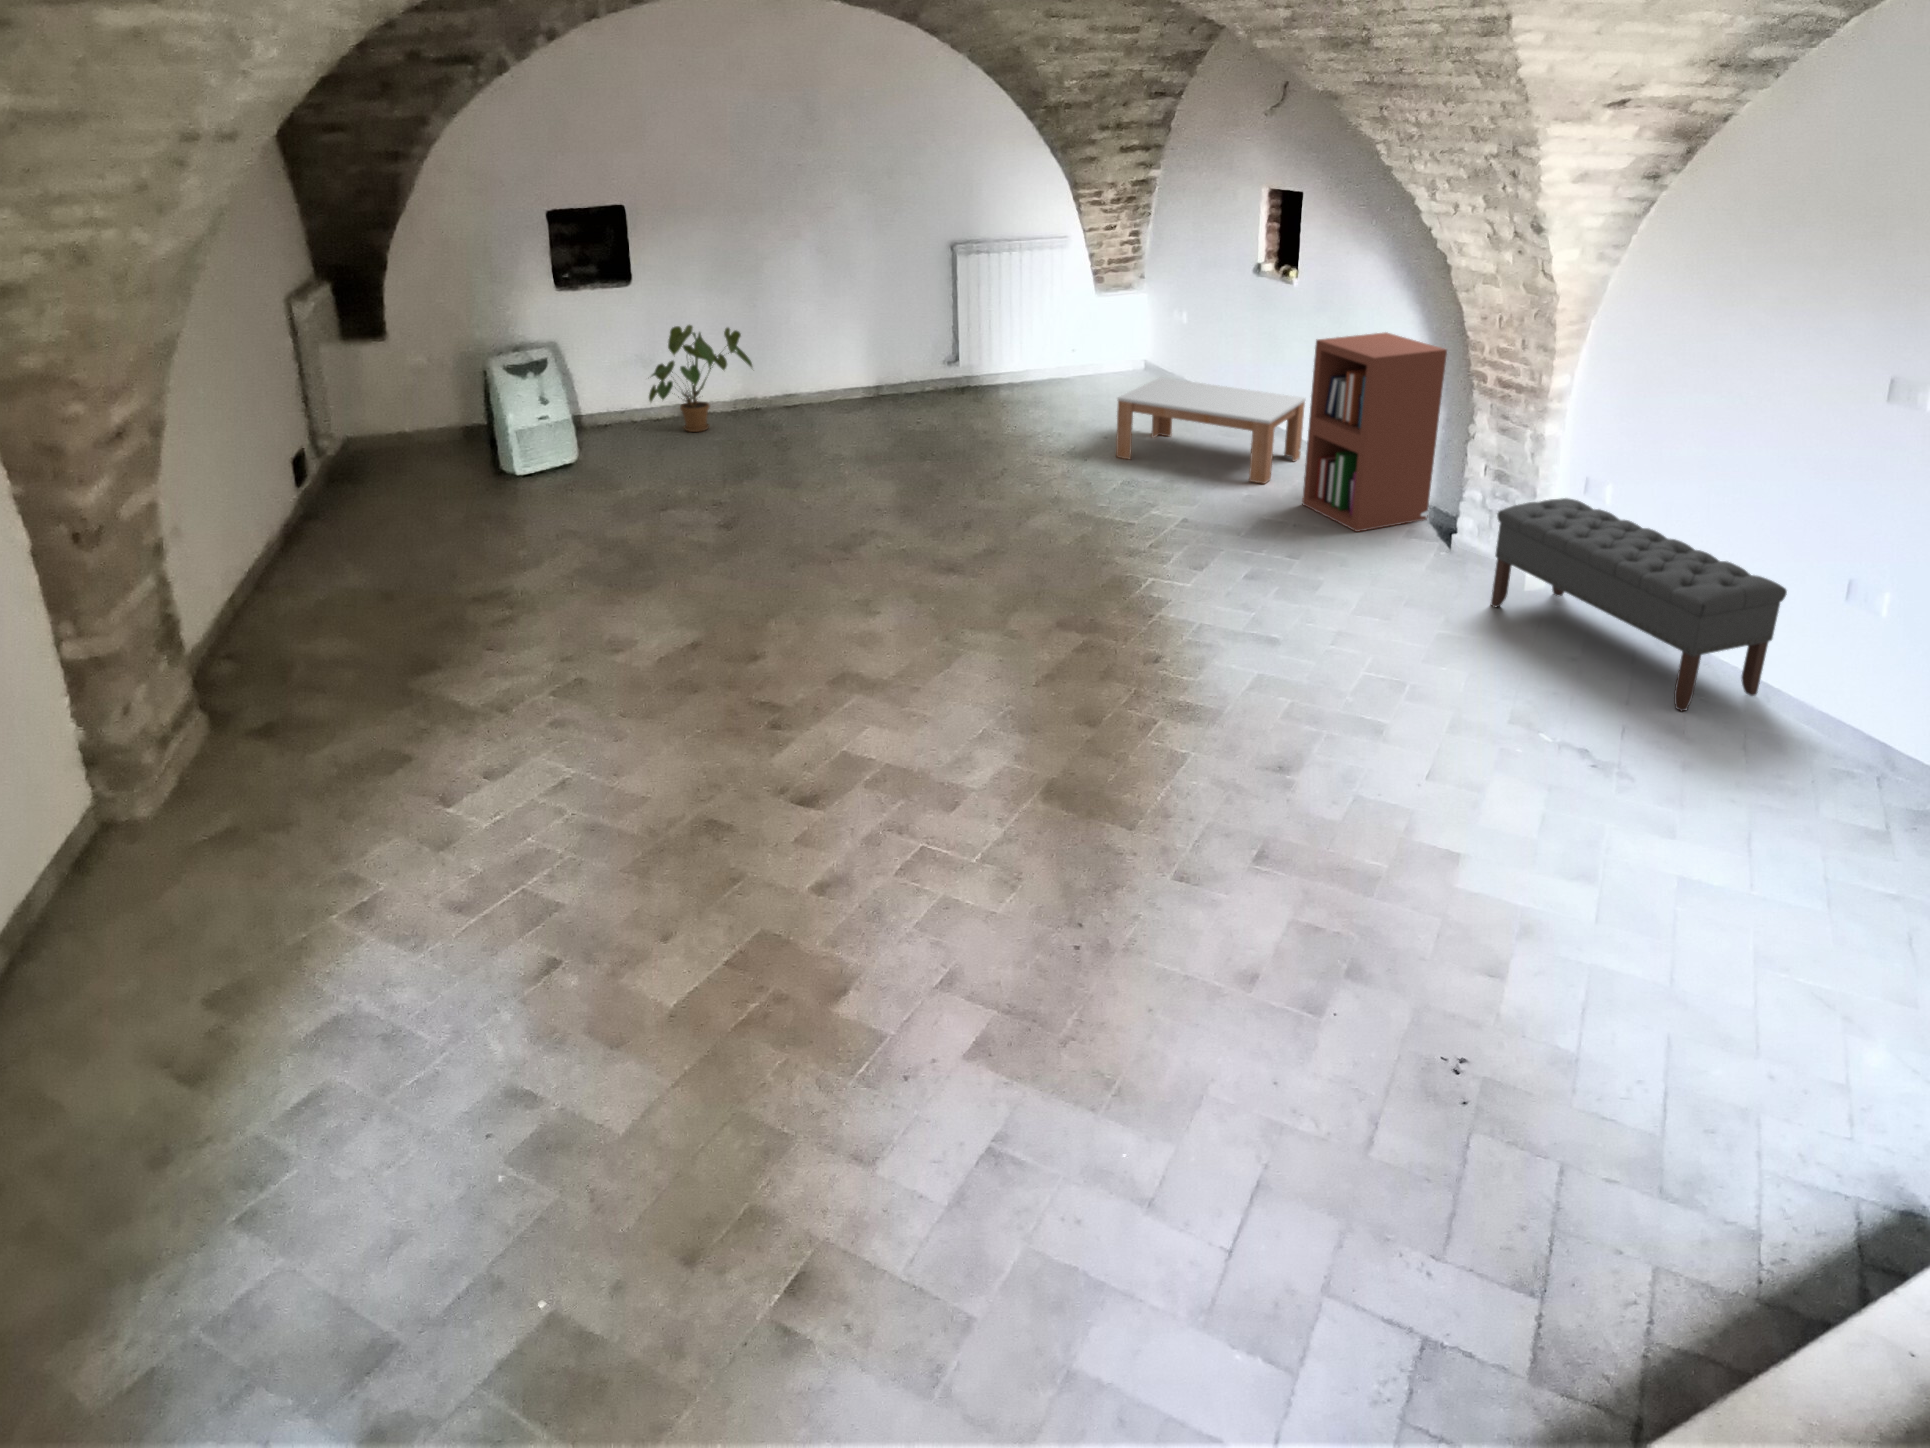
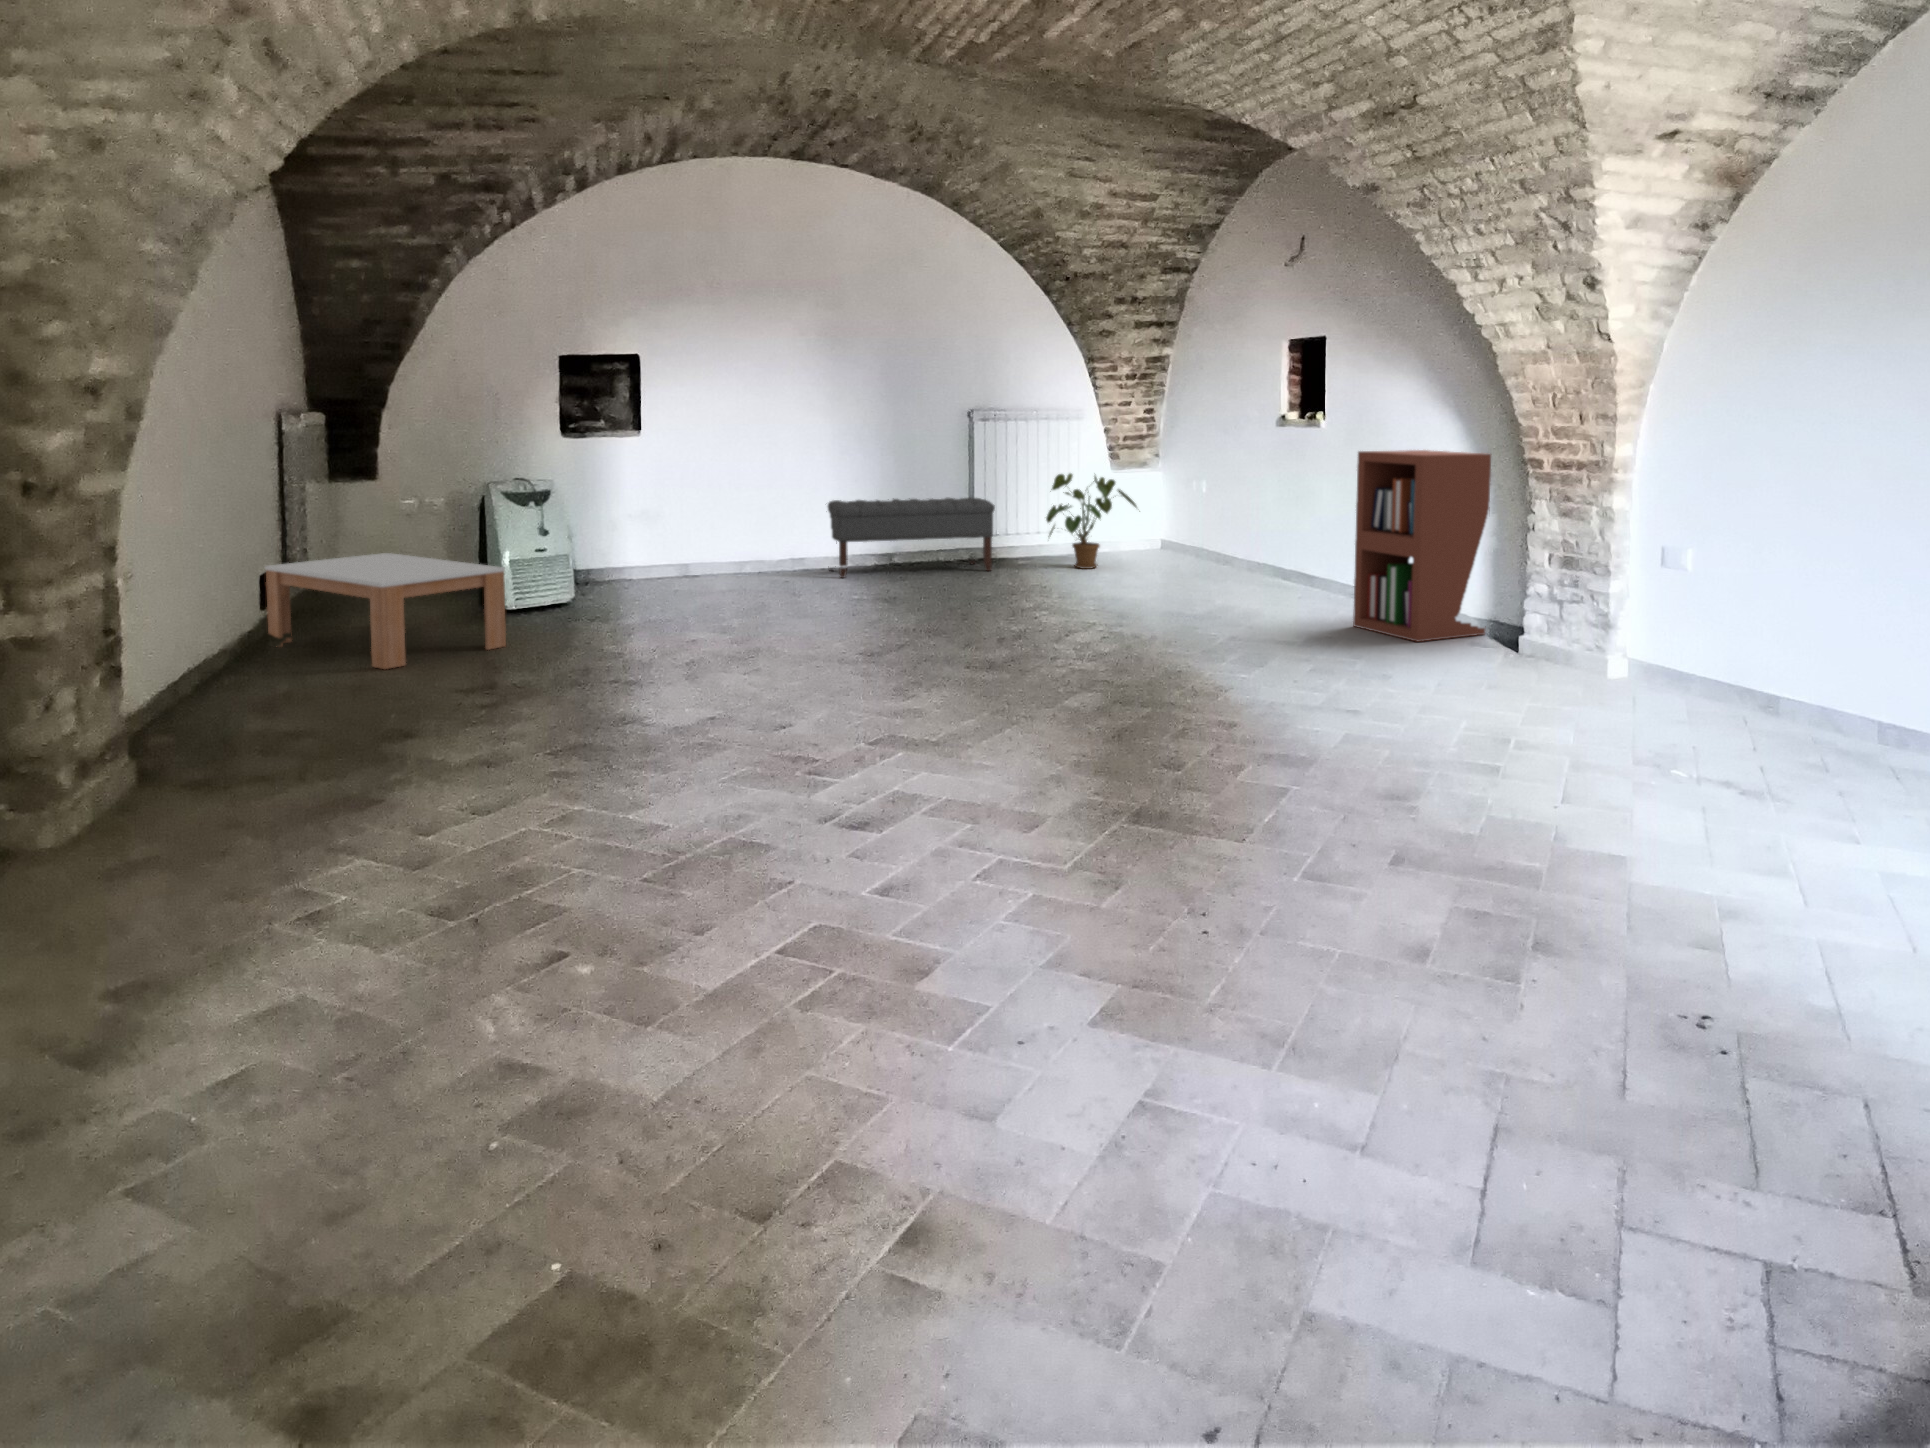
house plant: present [649,325,752,432] -> present [1046,473,1137,569]
coffee table: present [1116,378,1306,484] -> present [265,553,506,669]
bench: present [1491,498,1787,711] -> present [828,497,995,578]

